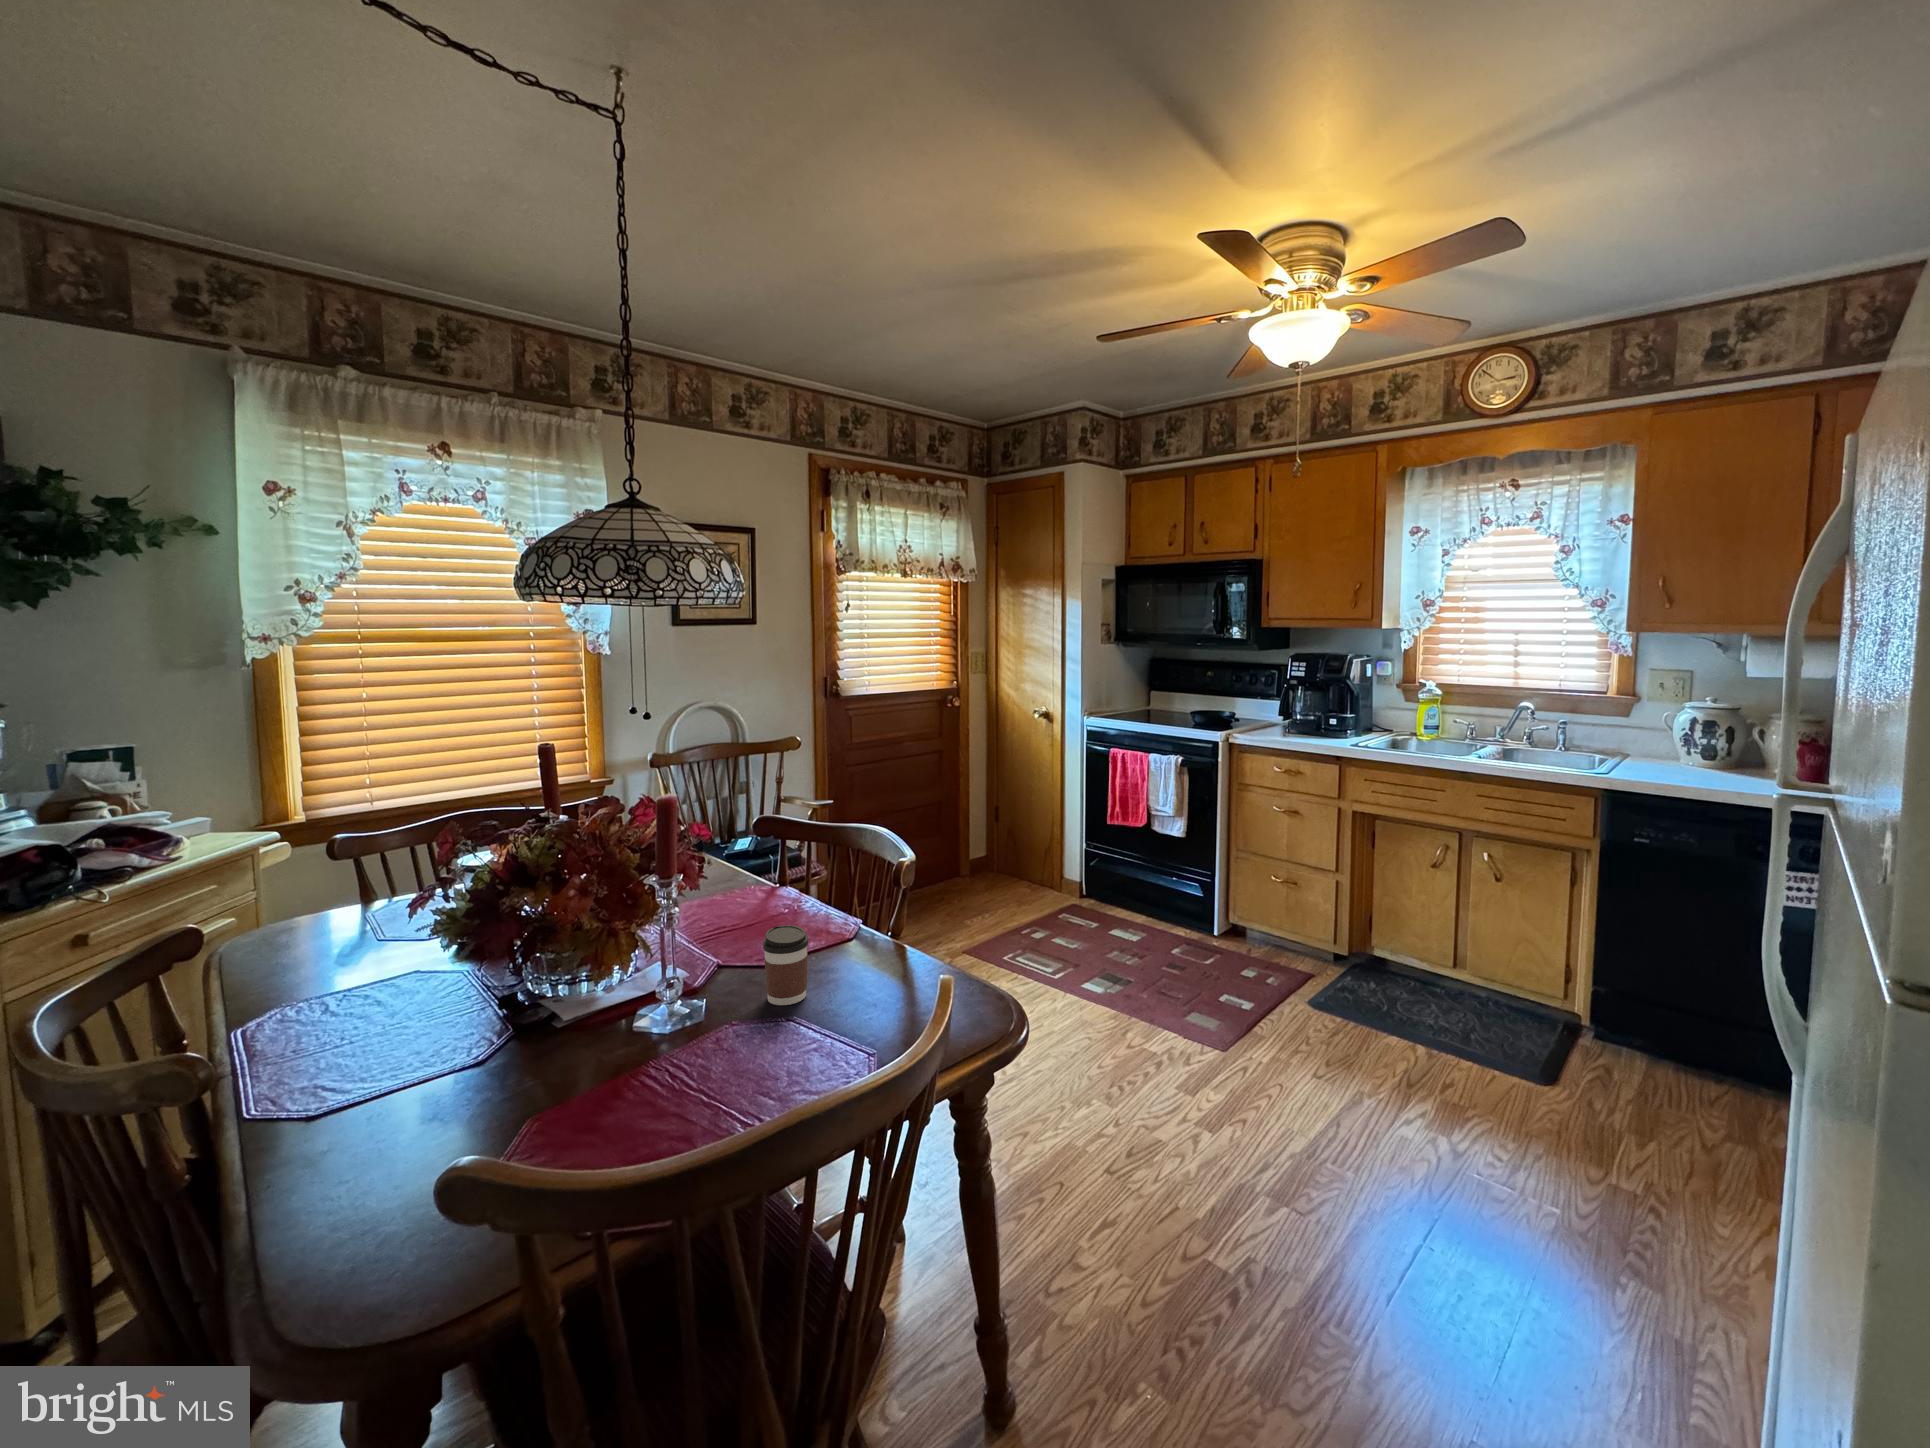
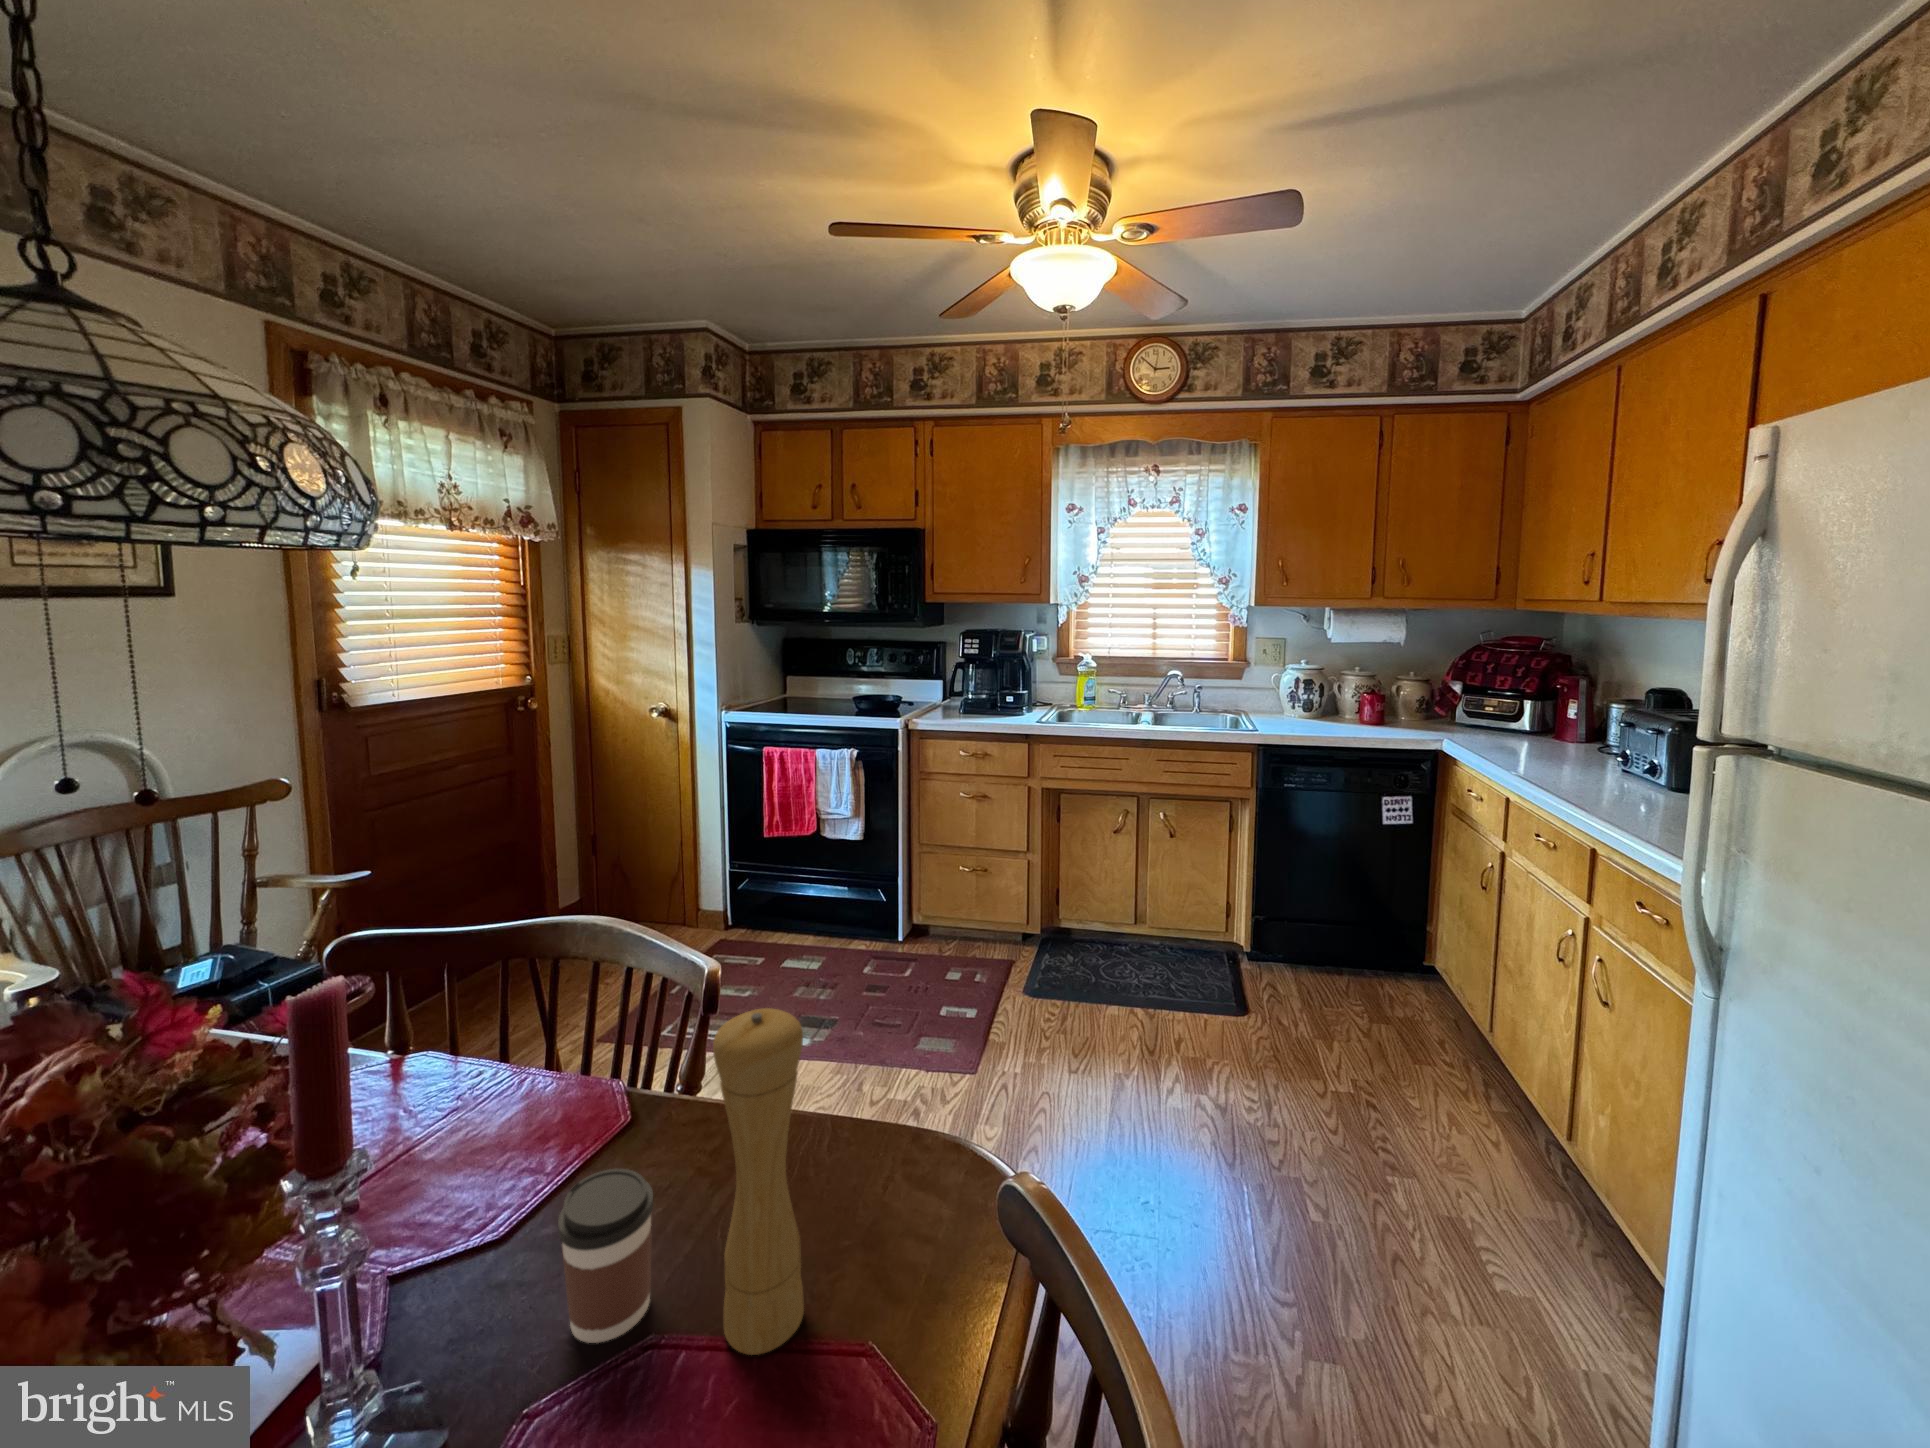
pepper mill: none [815,847,862,1030] -> present [713,1008,804,1355]

